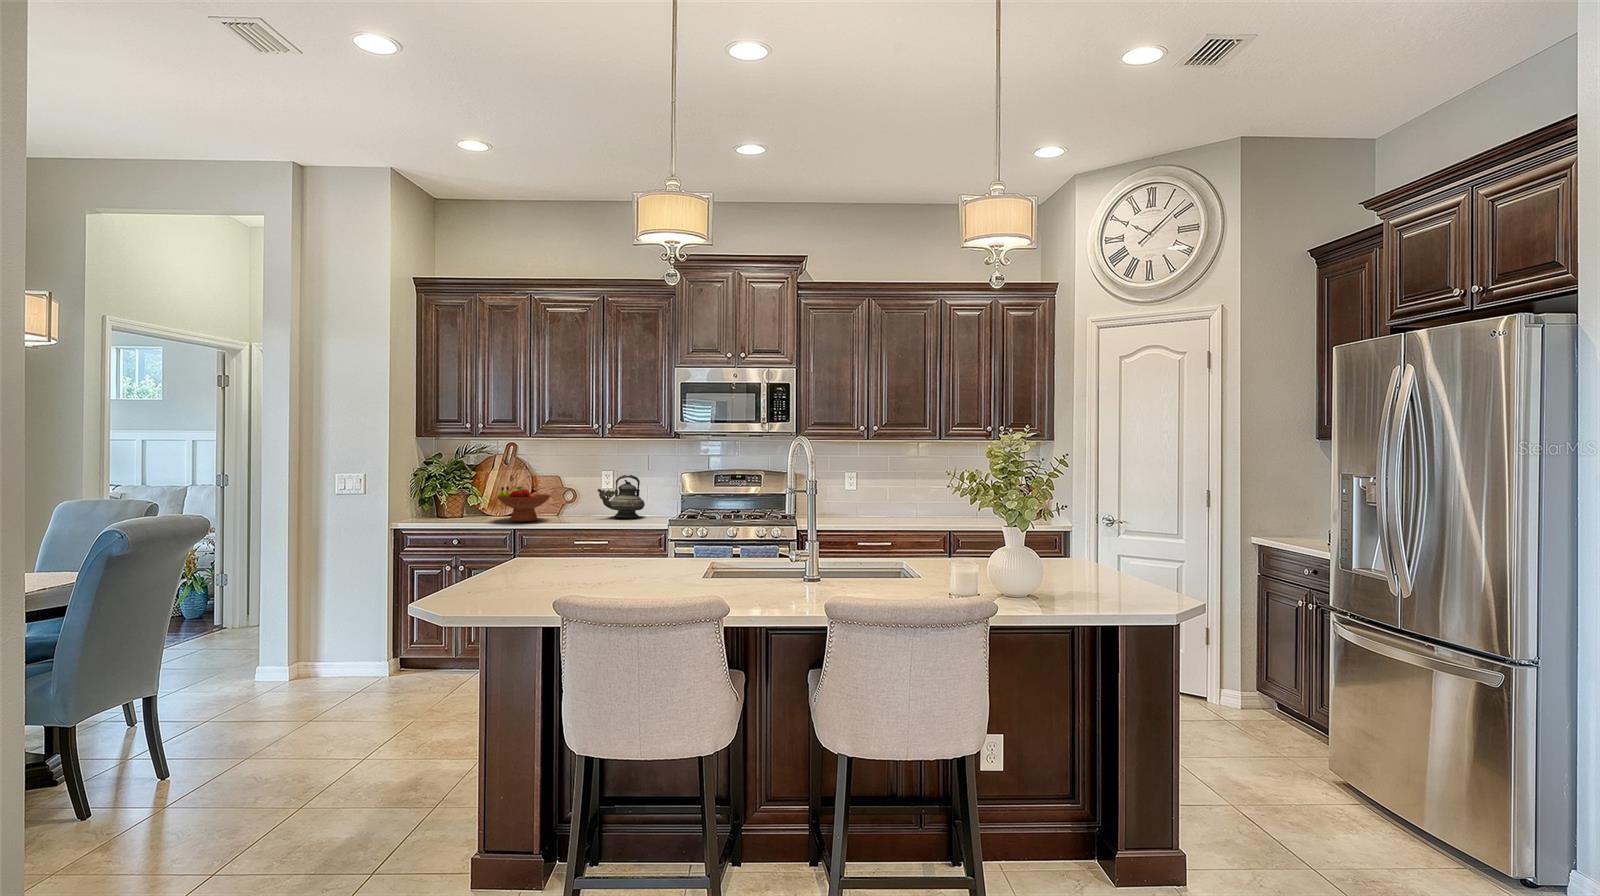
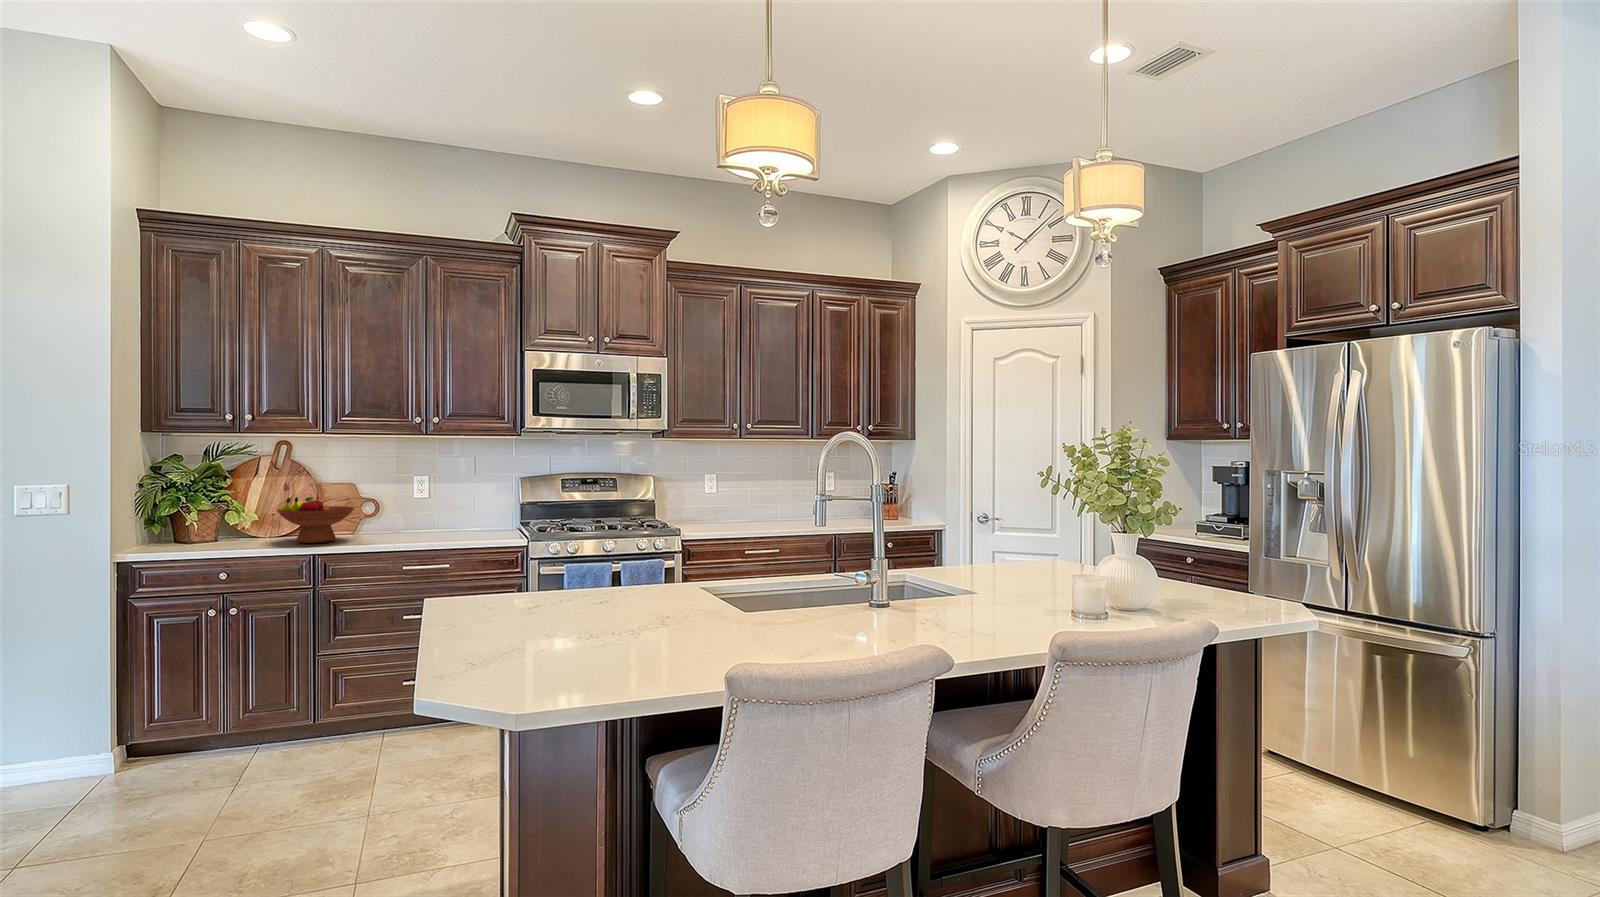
teapot: present [597,475,645,518] -> none [416,479,475,533]

